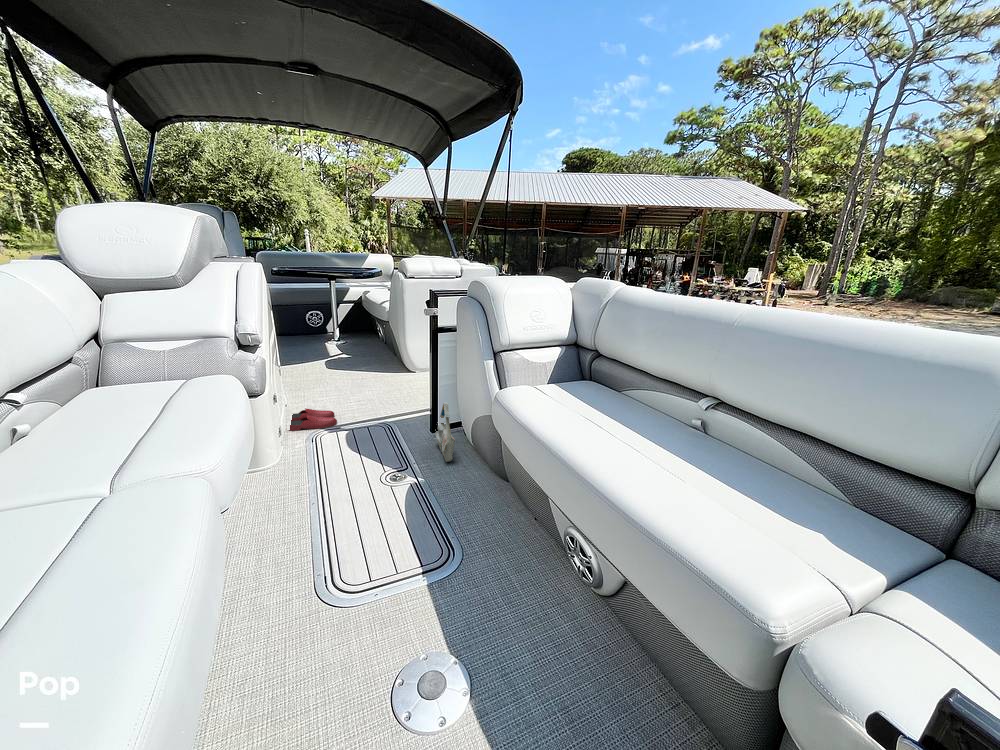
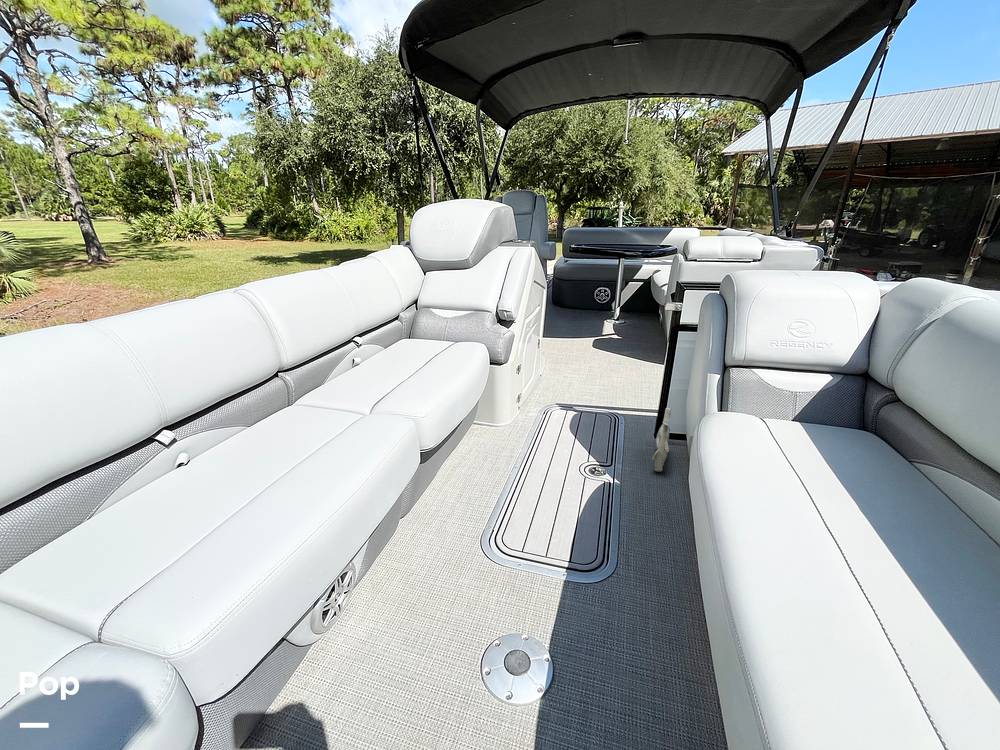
slippers: present [290,408,337,431] -> none [536,378,579,400]

